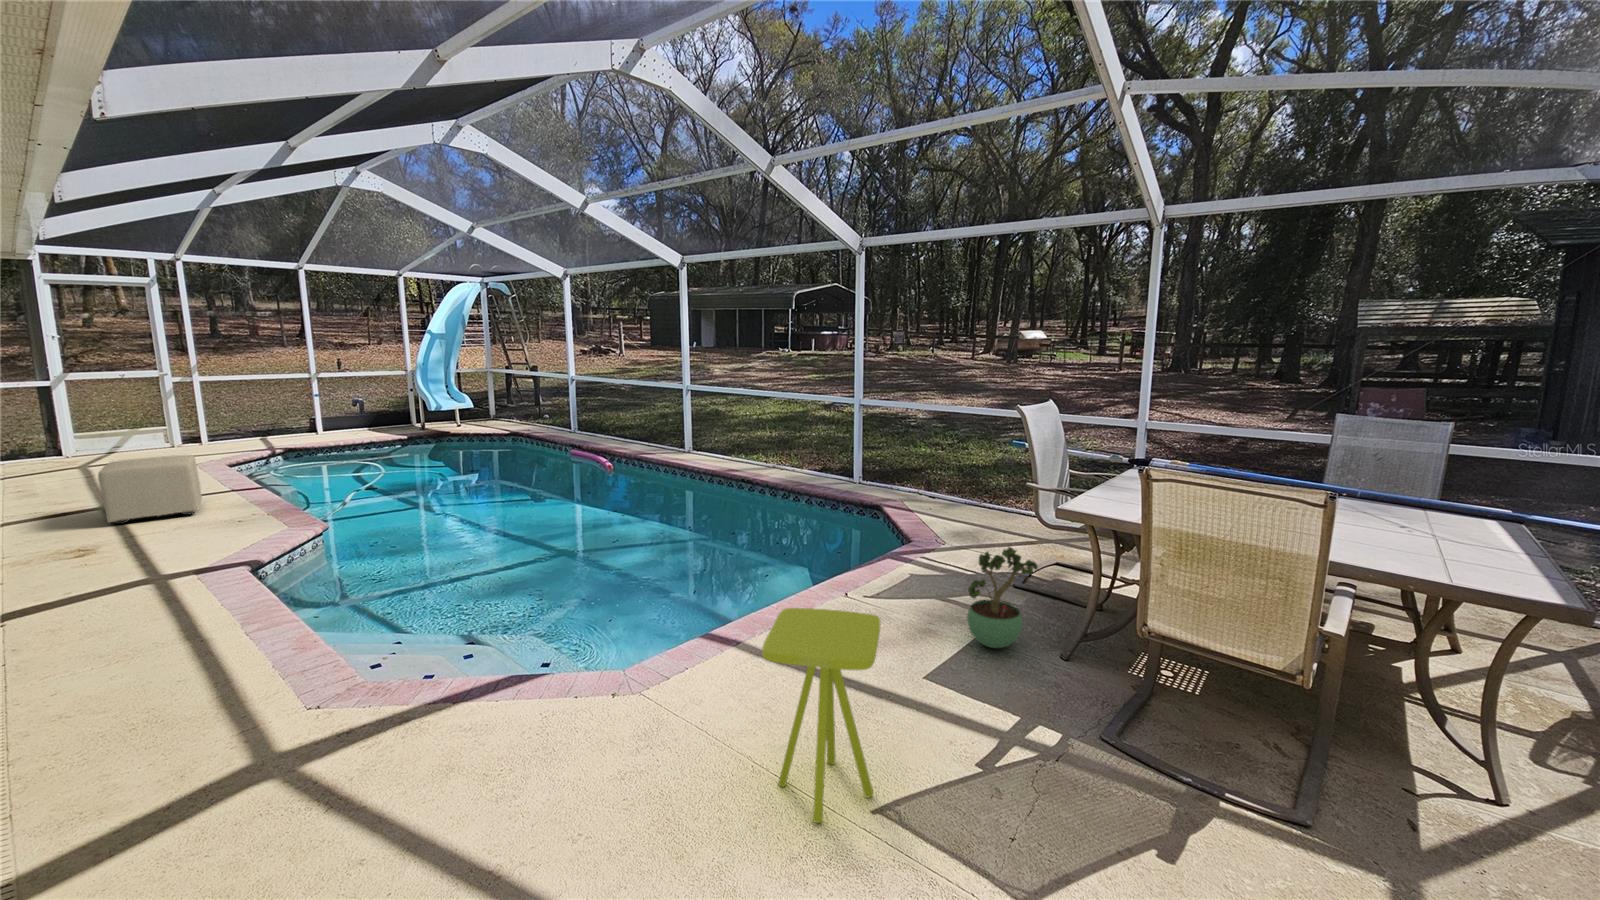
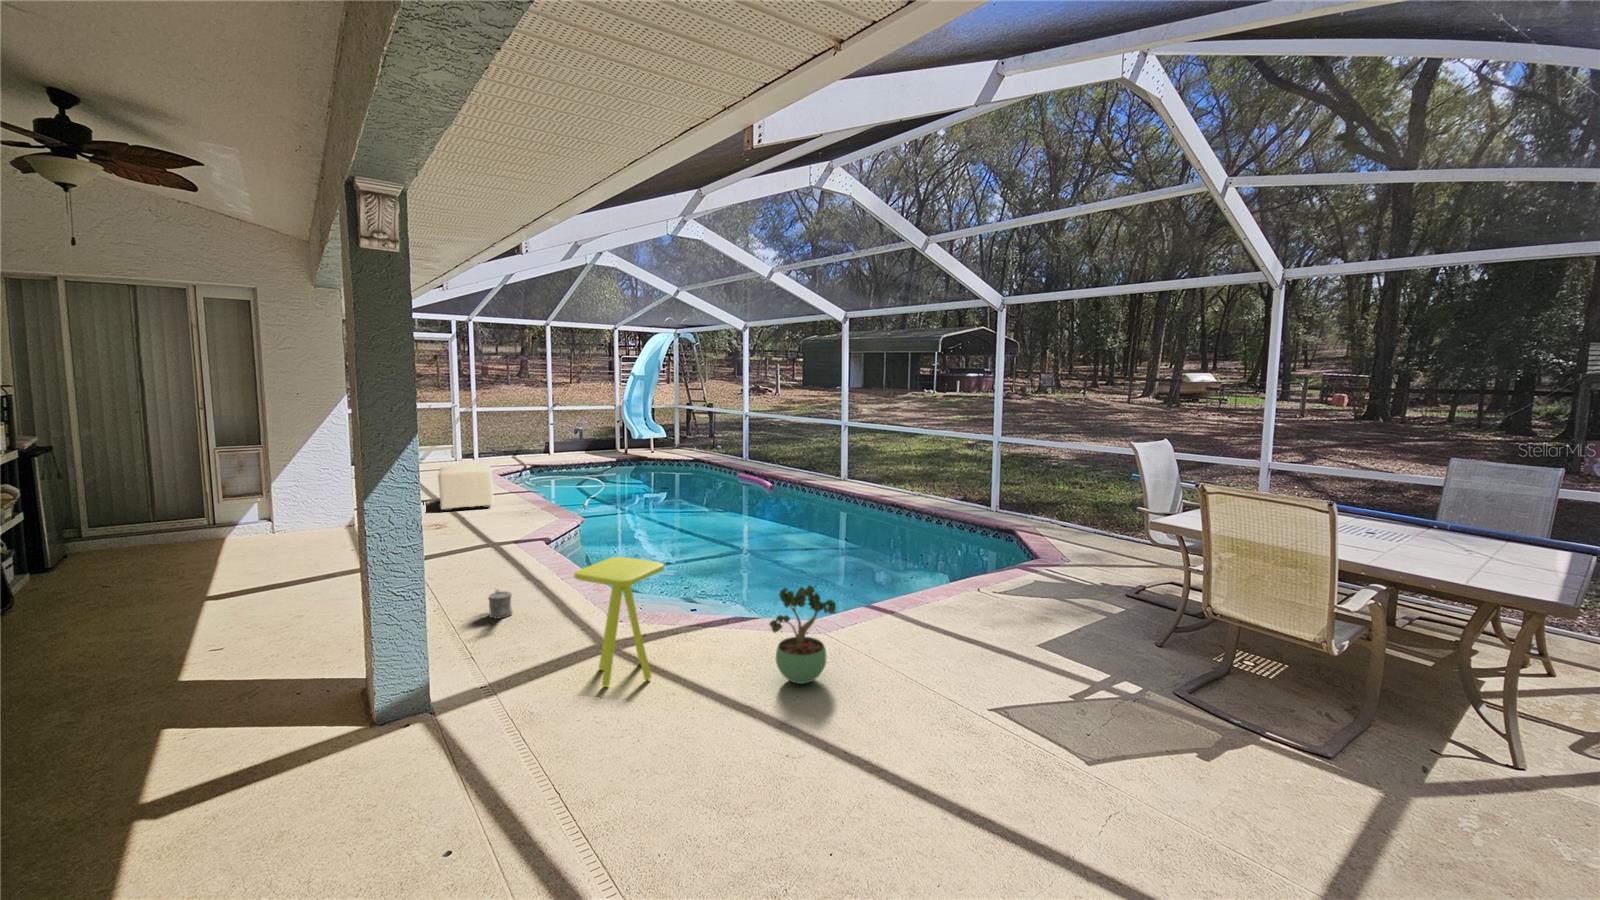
potted plant: present [967,547,1038,648] -> present [770,585,836,684]
side table: present [762,608,880,823] -> present [574,557,664,686]
watering can: none [79,669,136,722] -> present [488,589,513,619]

